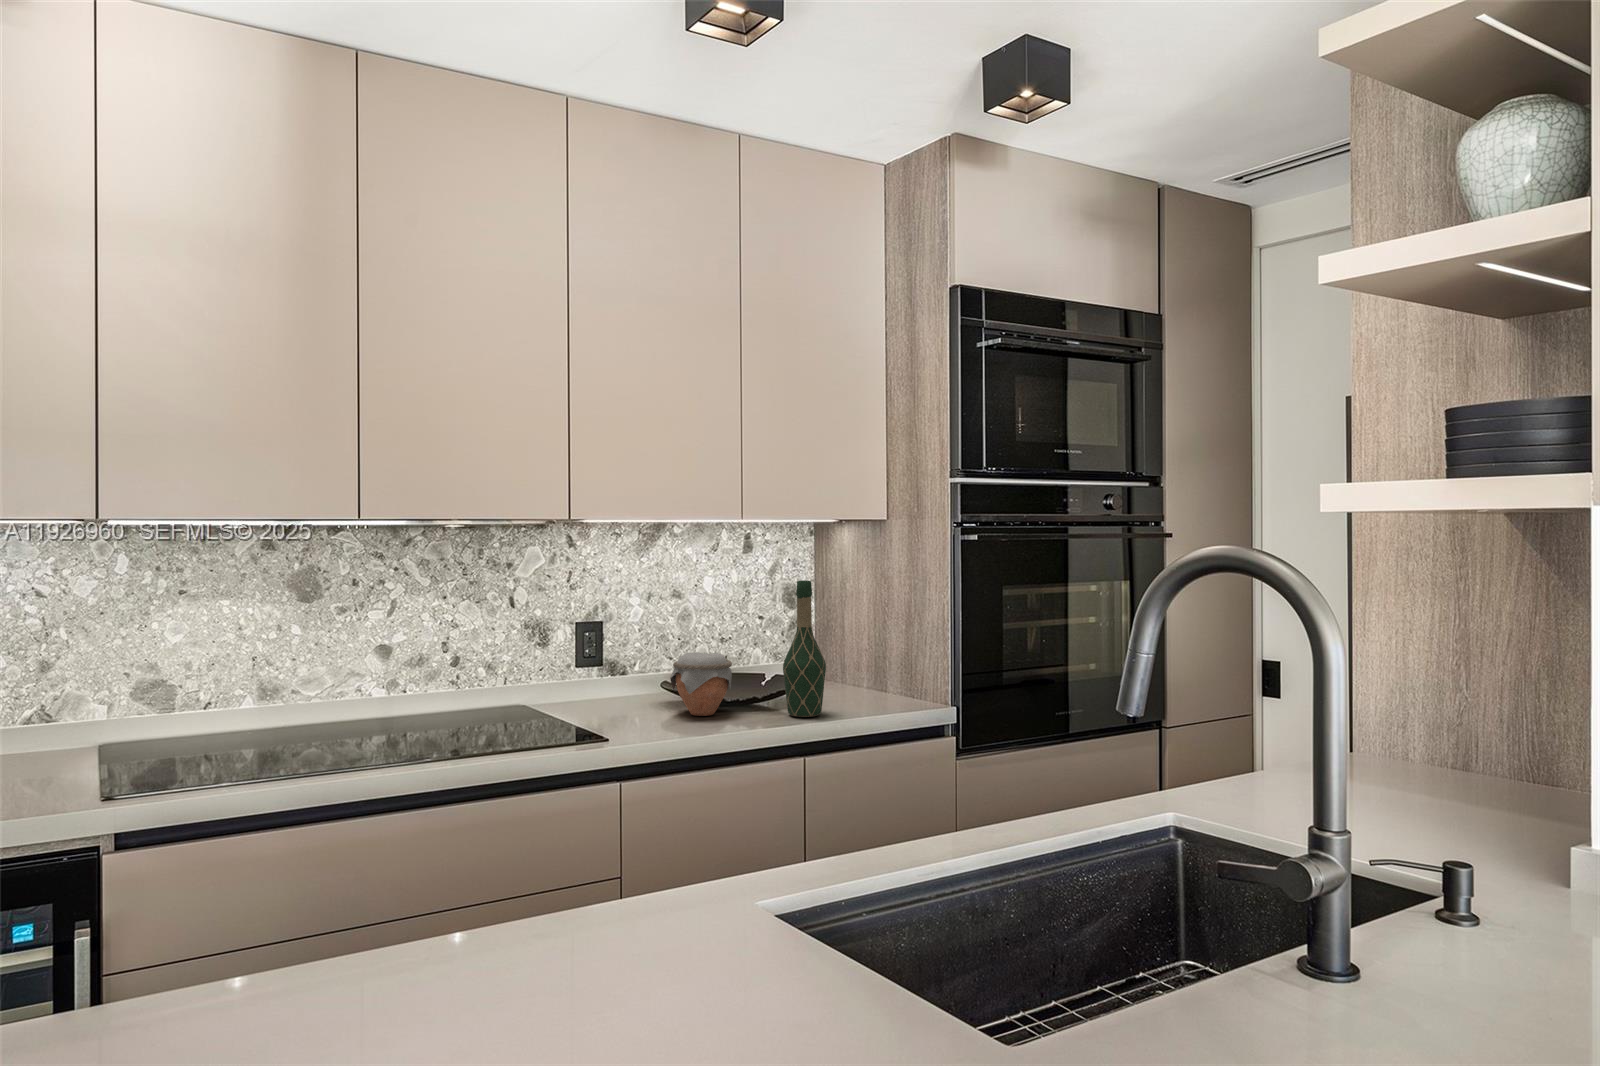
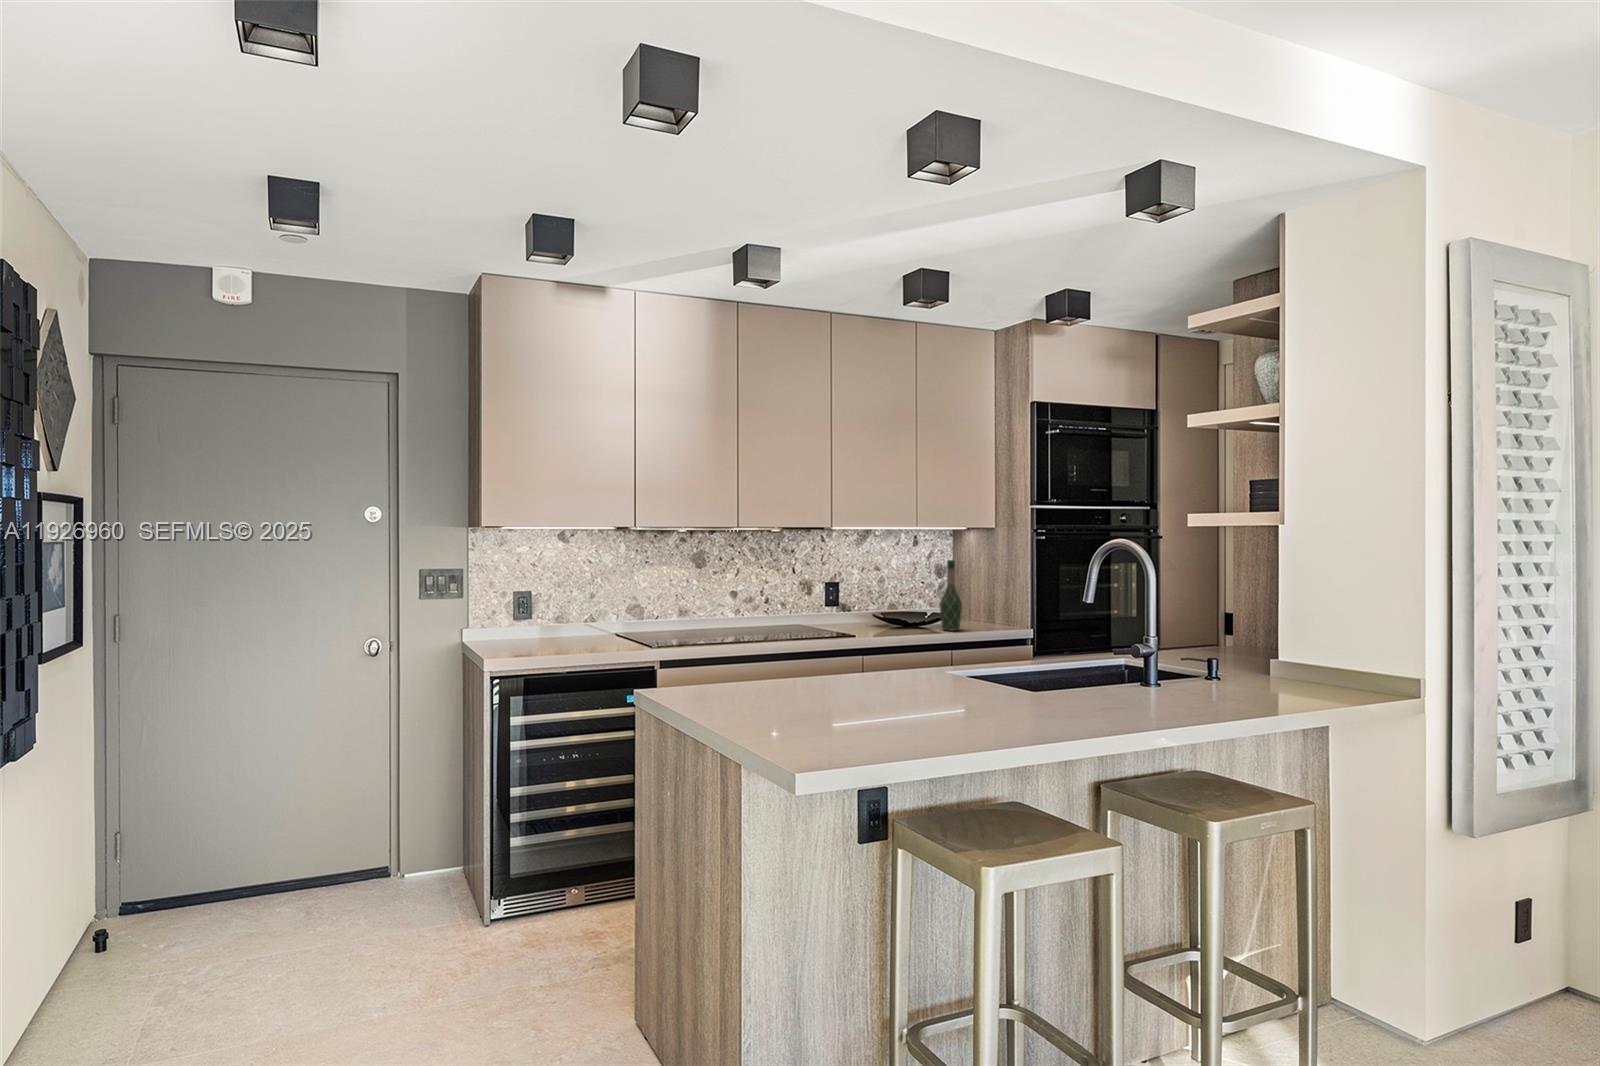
jar: present [670,652,732,716] -> none [881,597,913,629]

